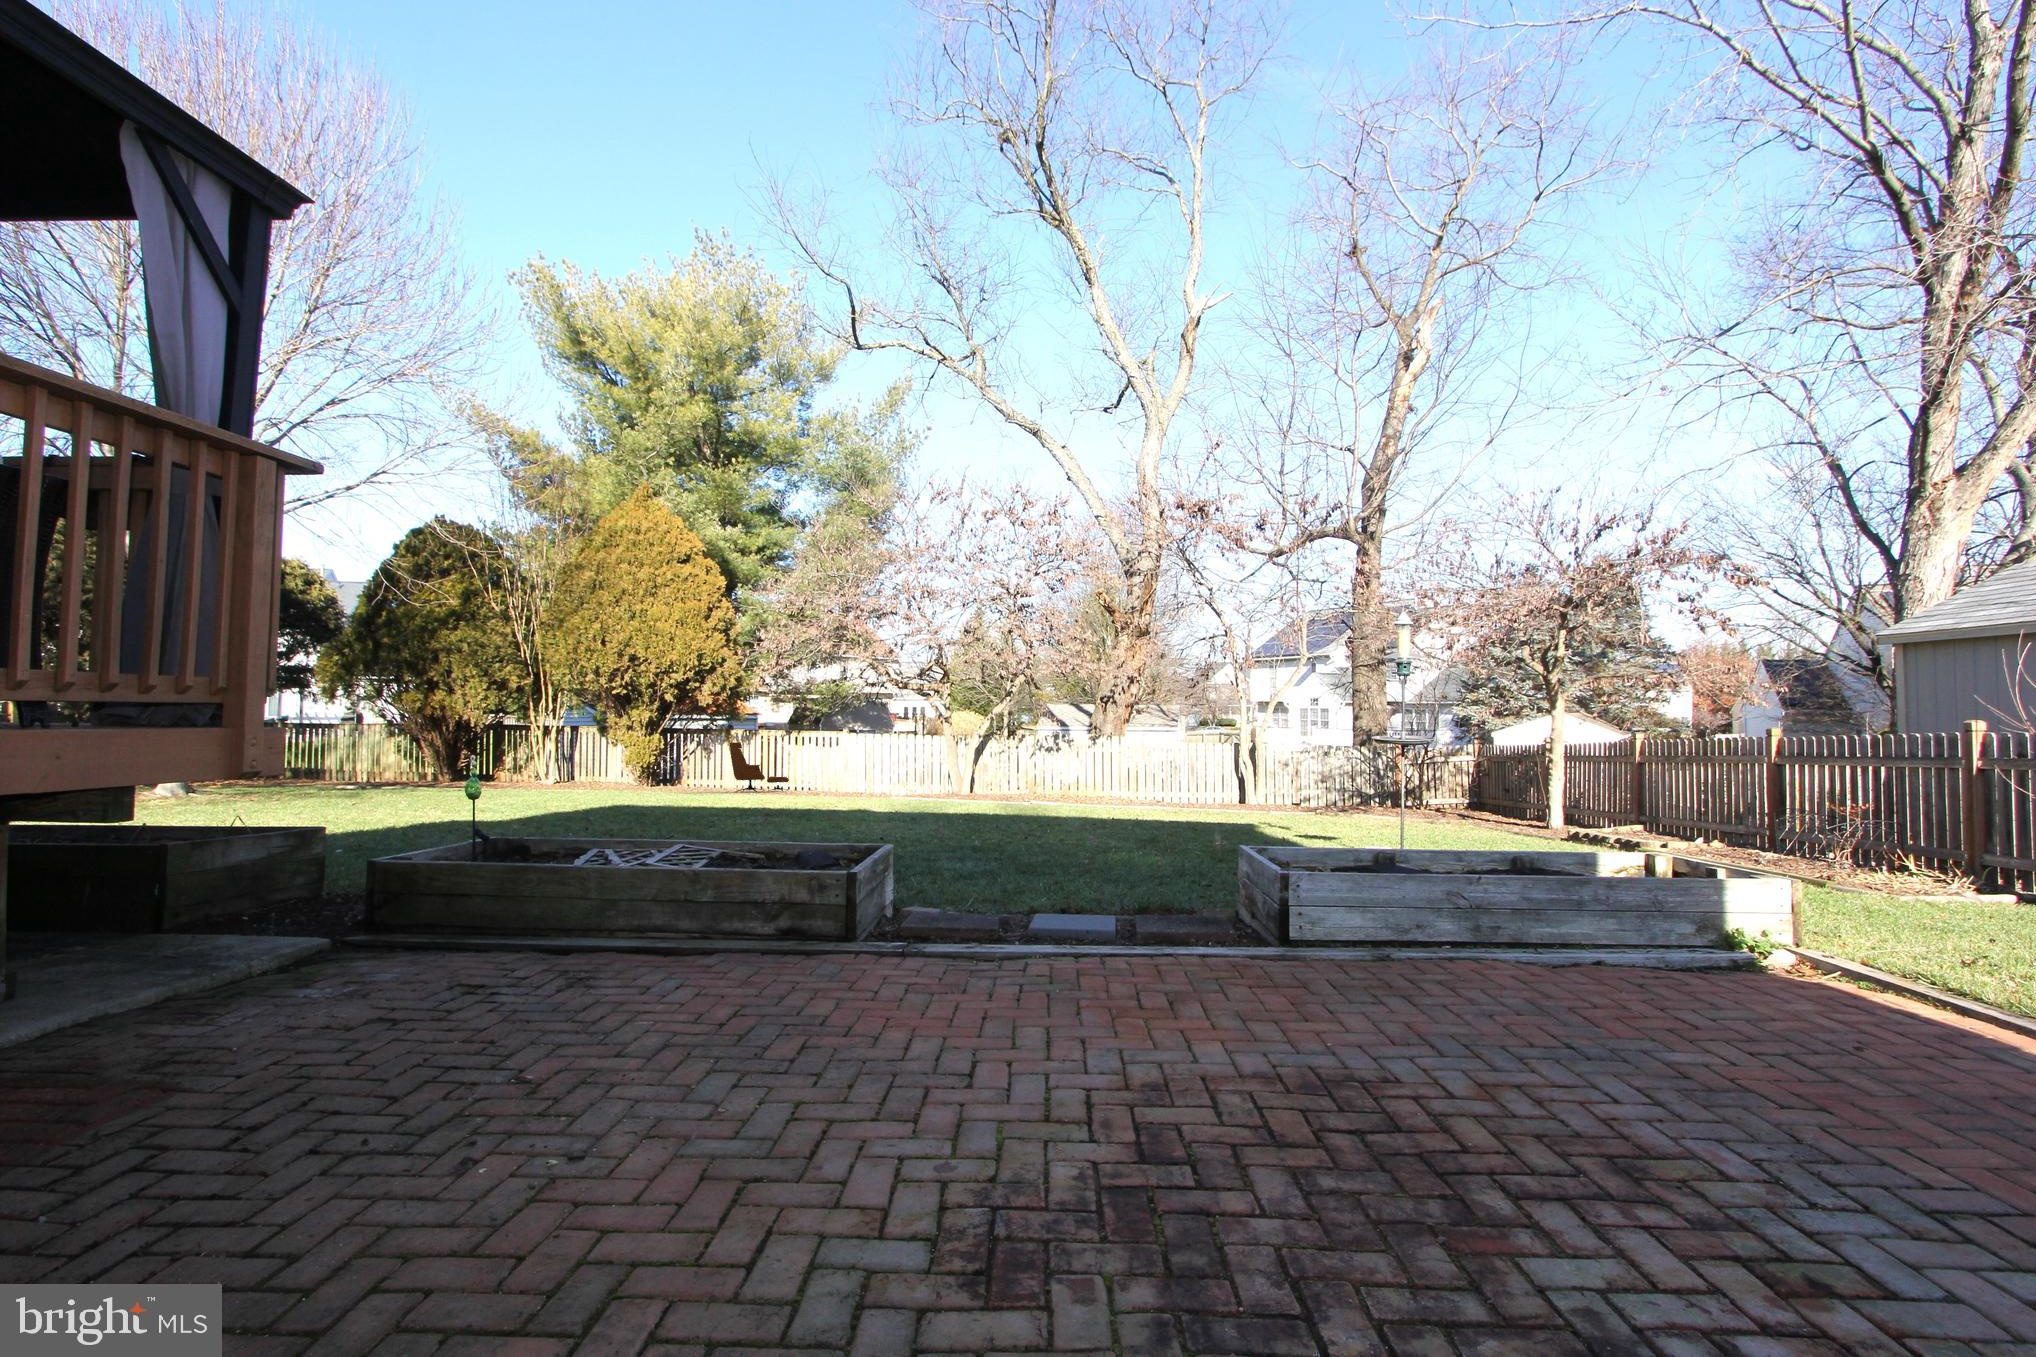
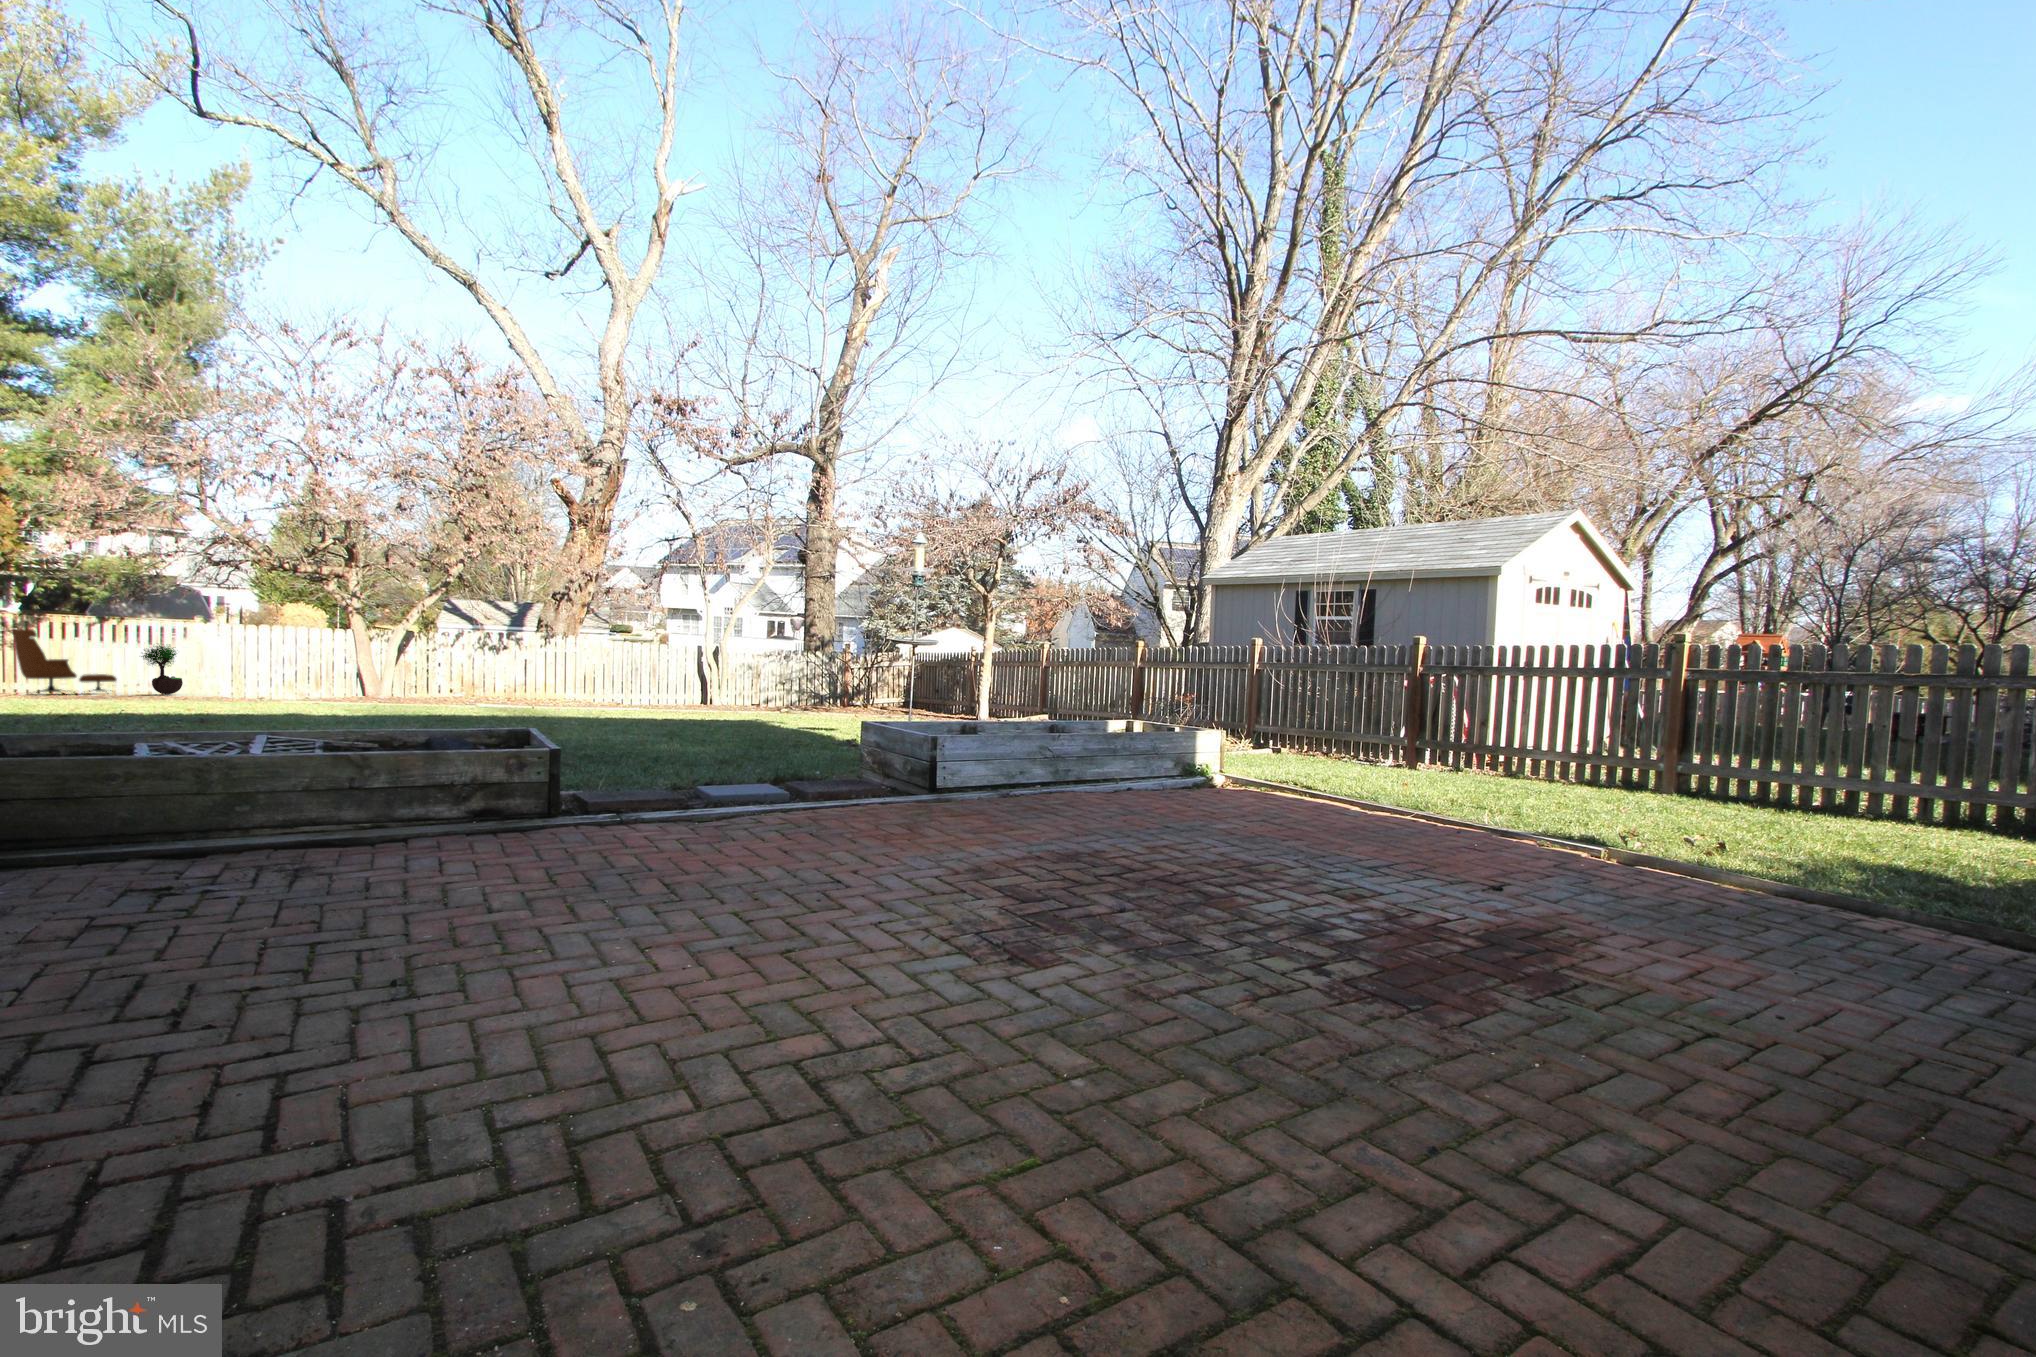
potted tree: none [801,749,828,792] -> present [141,645,183,694]

